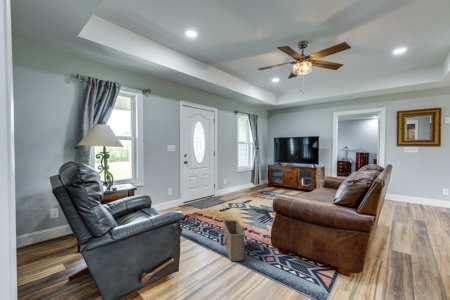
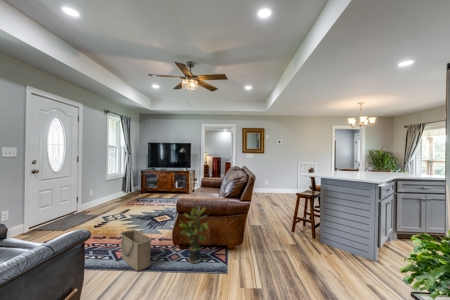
potted plant: none [273,207,309,275] -> present [180,206,208,263]

